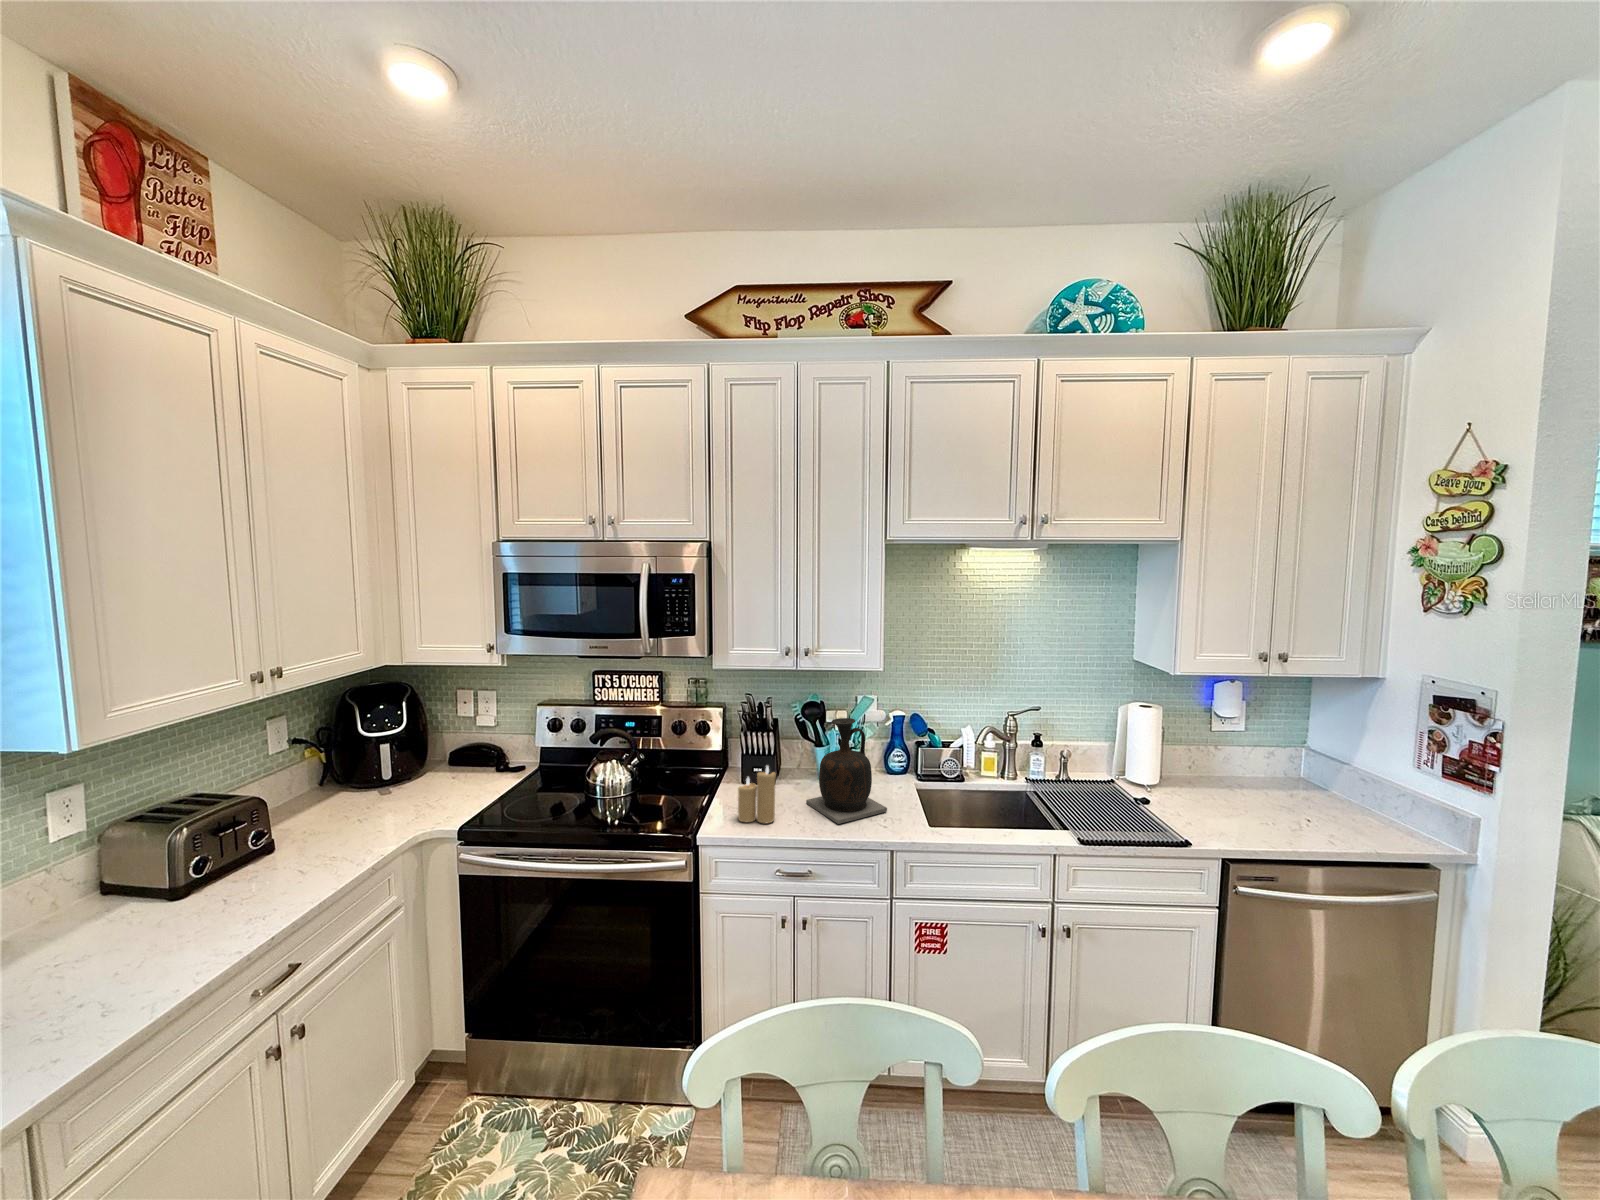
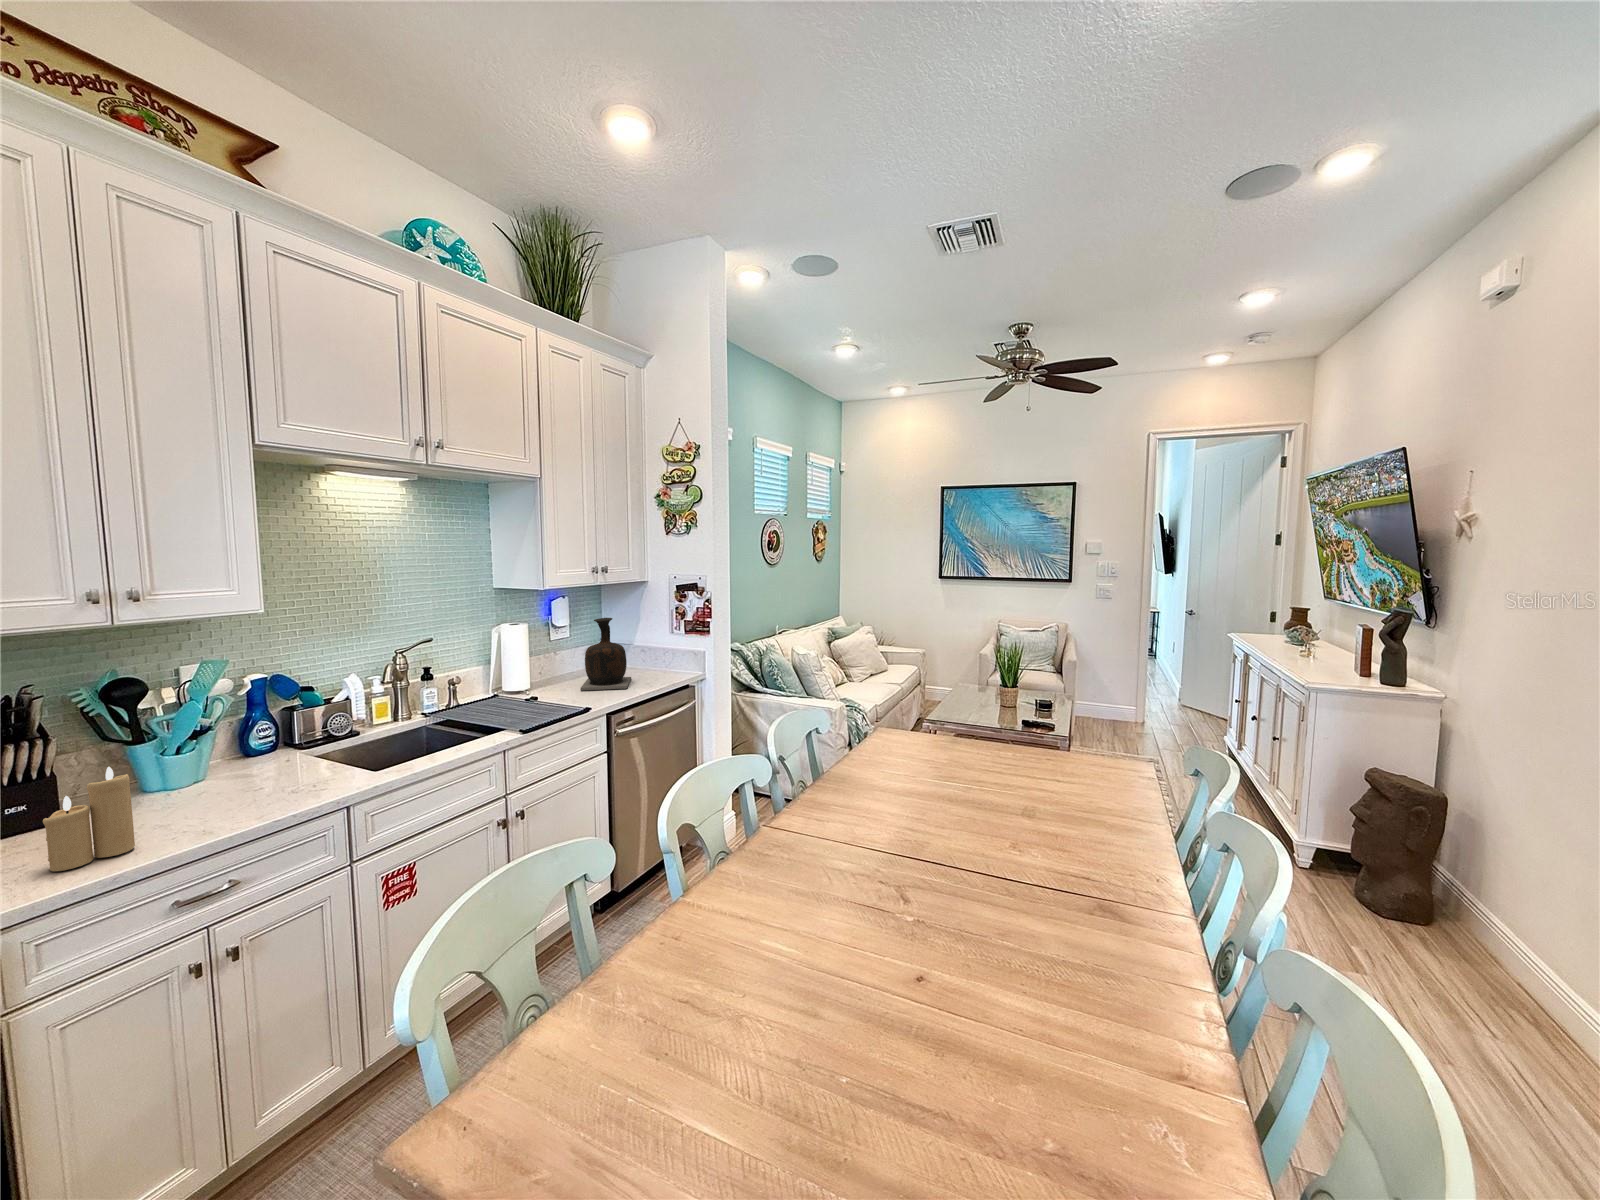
vase: present [806,718,887,824] -> present [580,618,631,690]

